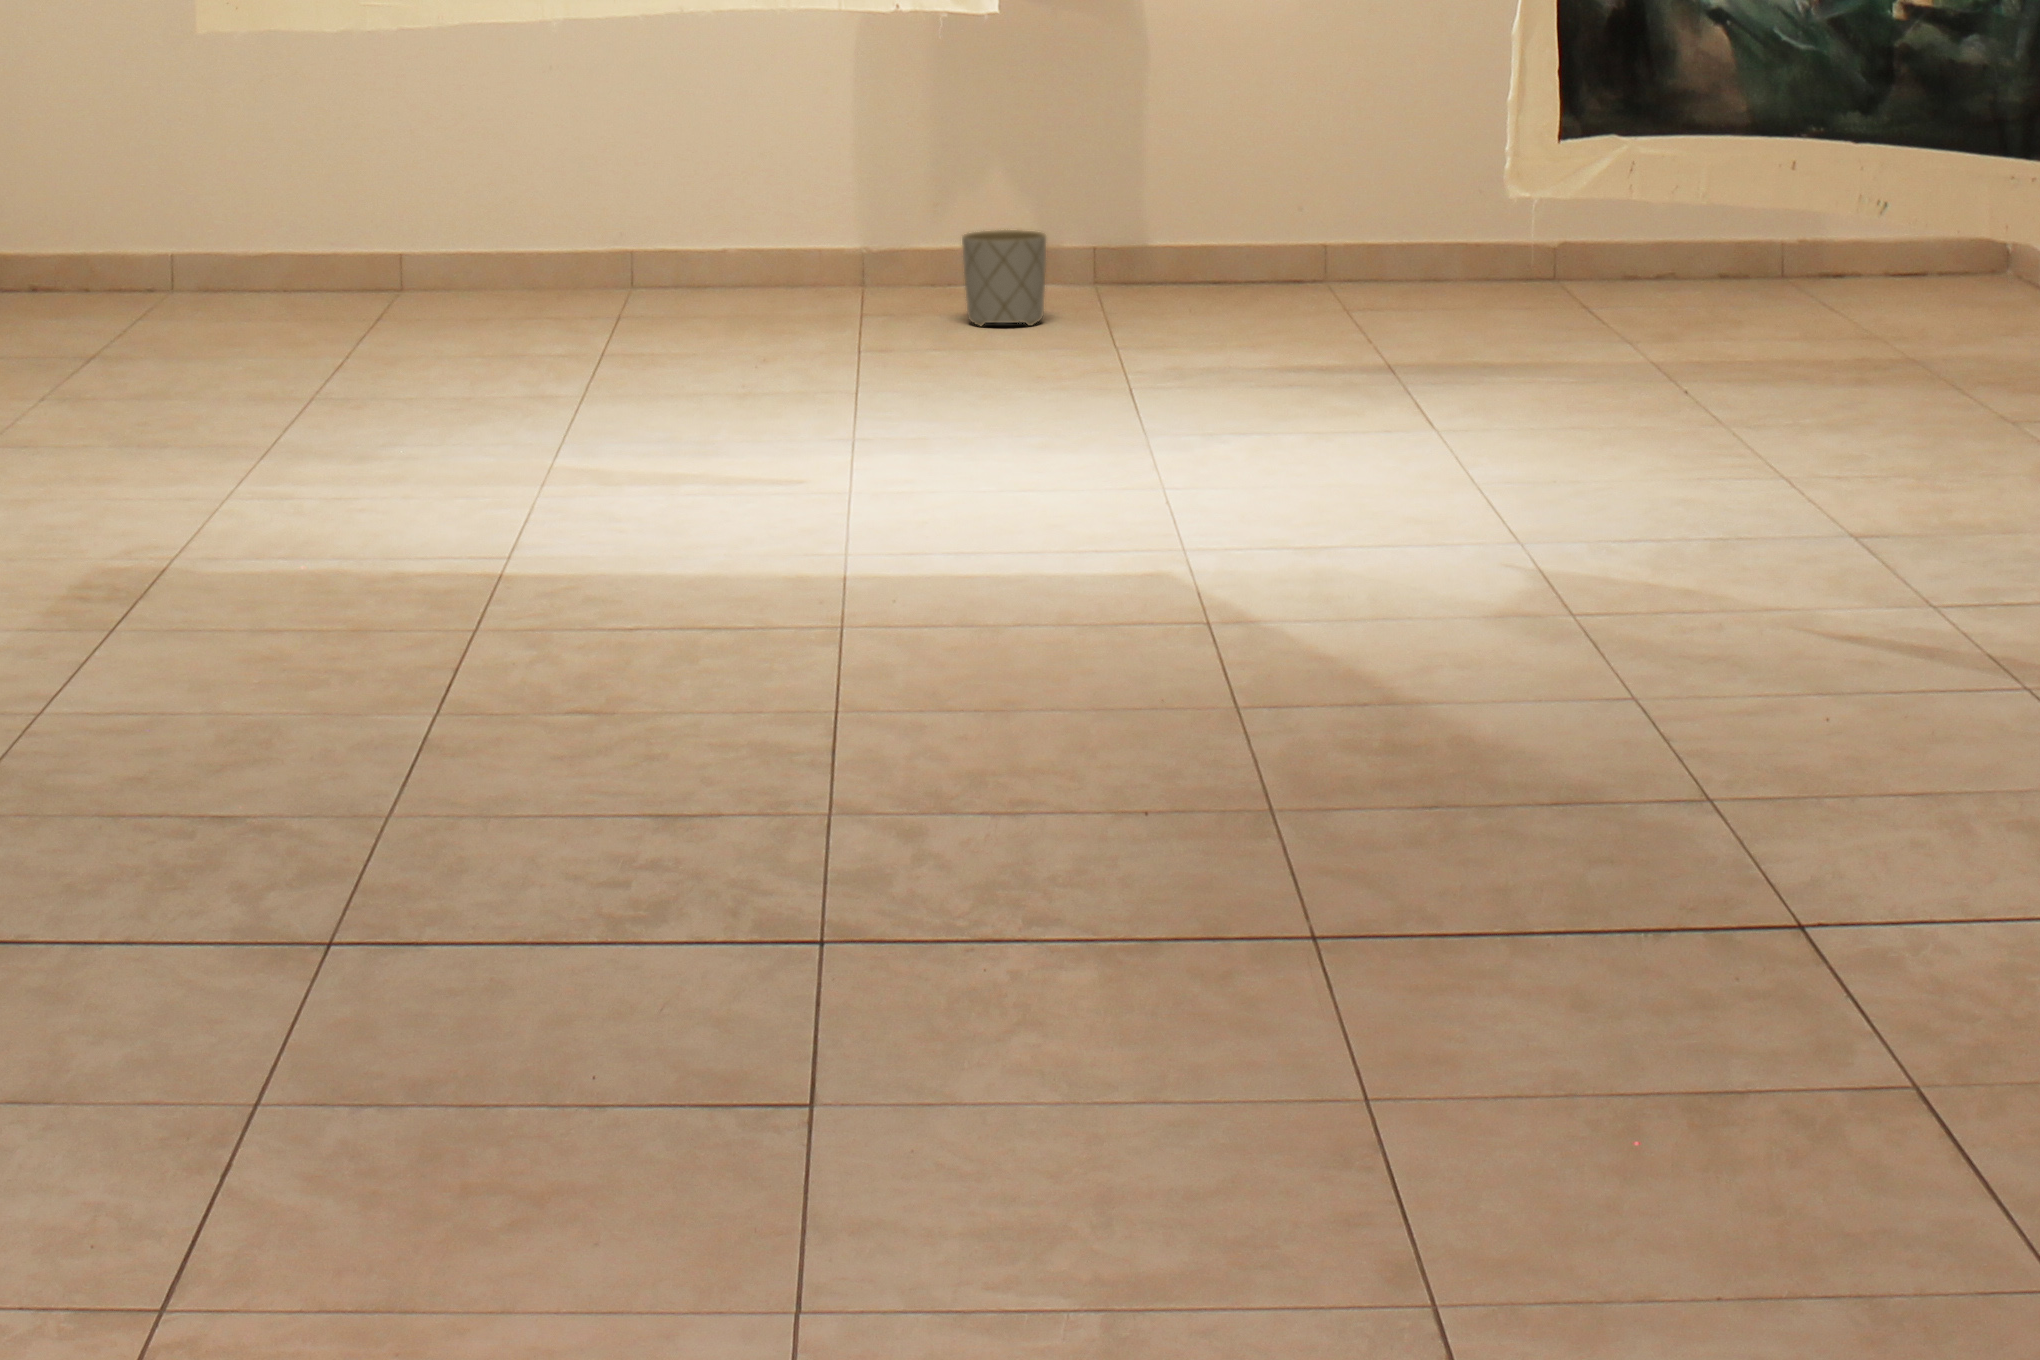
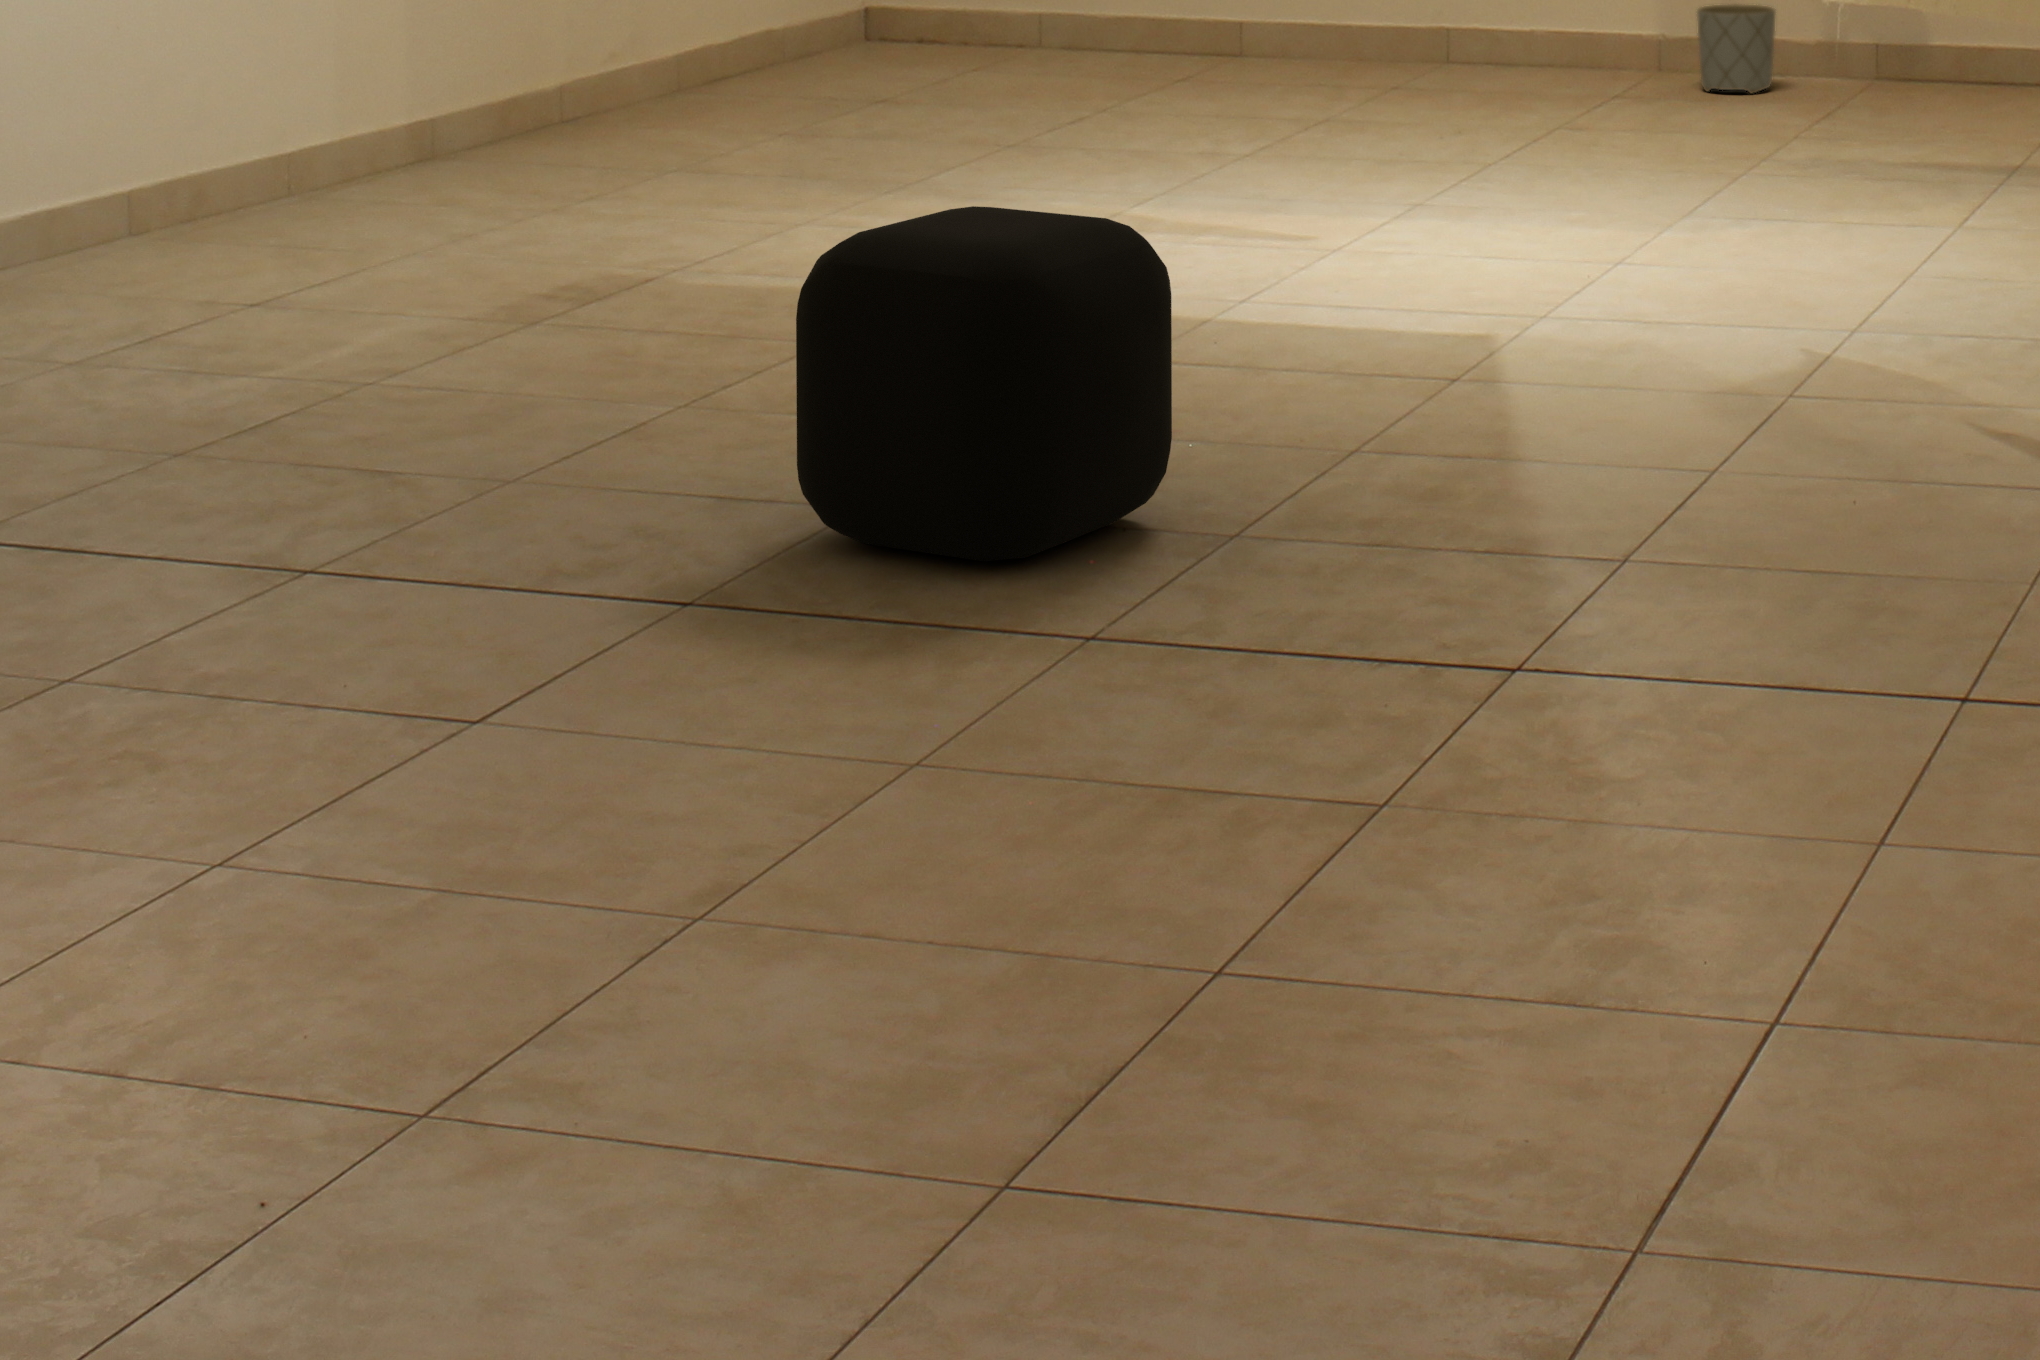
ottoman: none [884,468,1277,872] -> present [796,206,1172,561]

